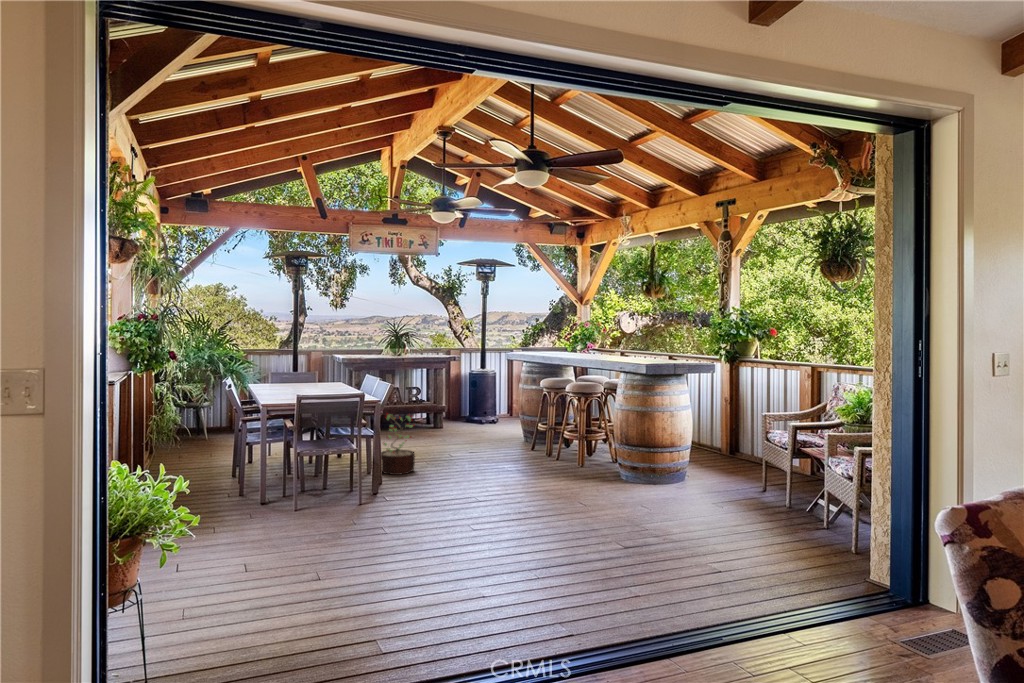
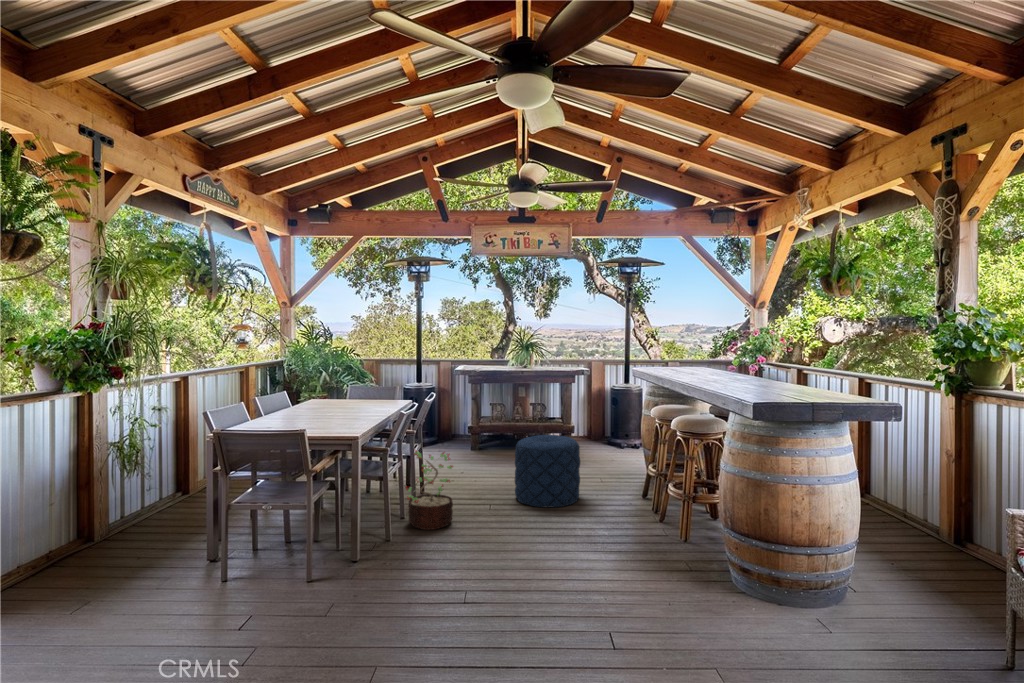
pouf: none [440,404,492,457] -> present [515,435,580,507]

